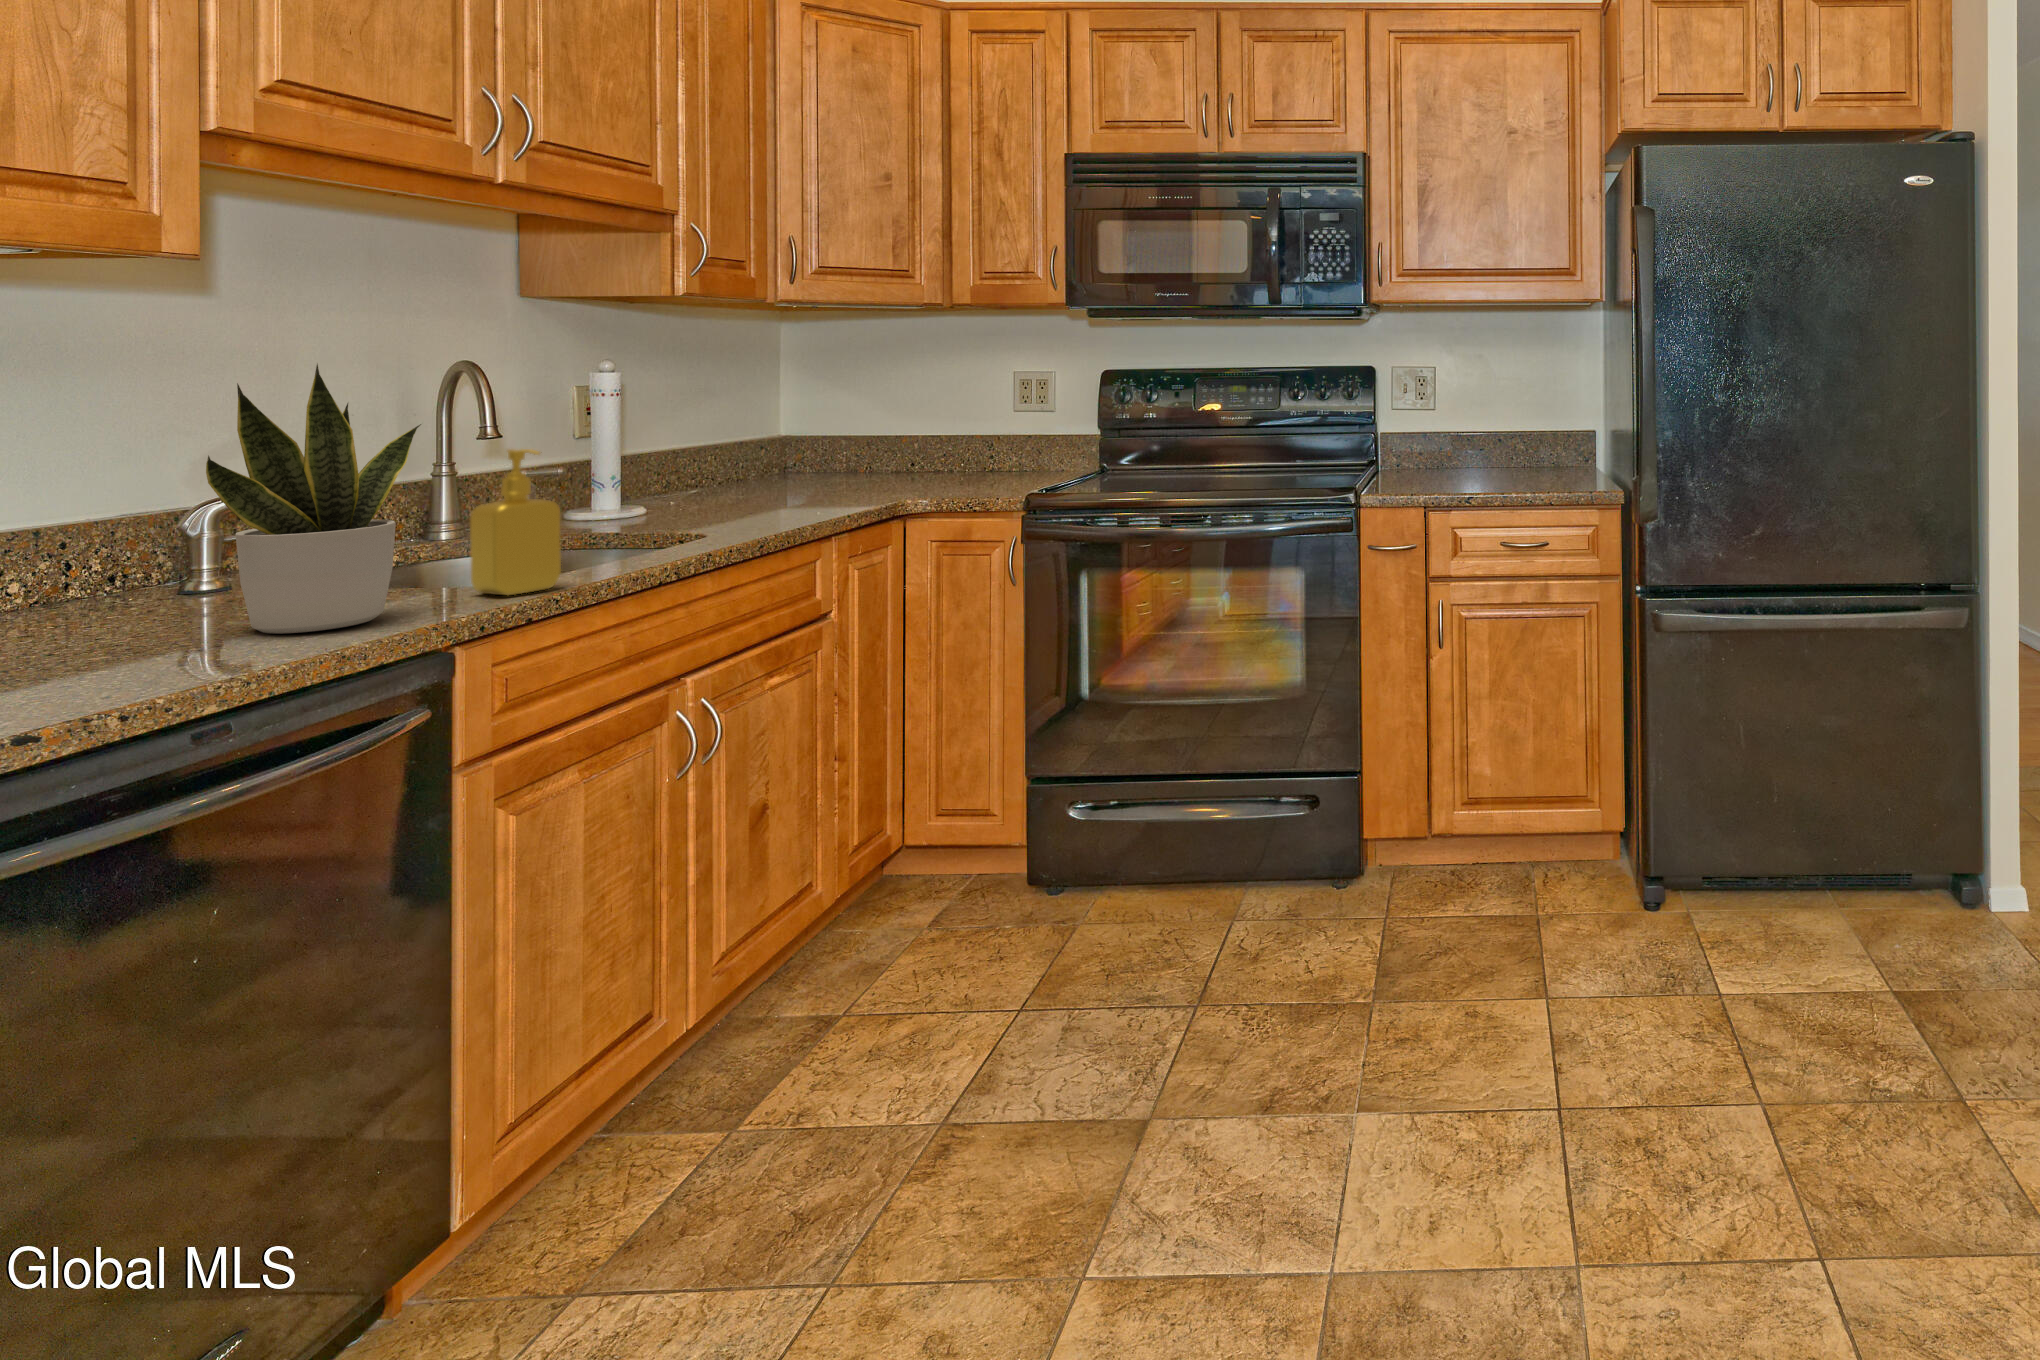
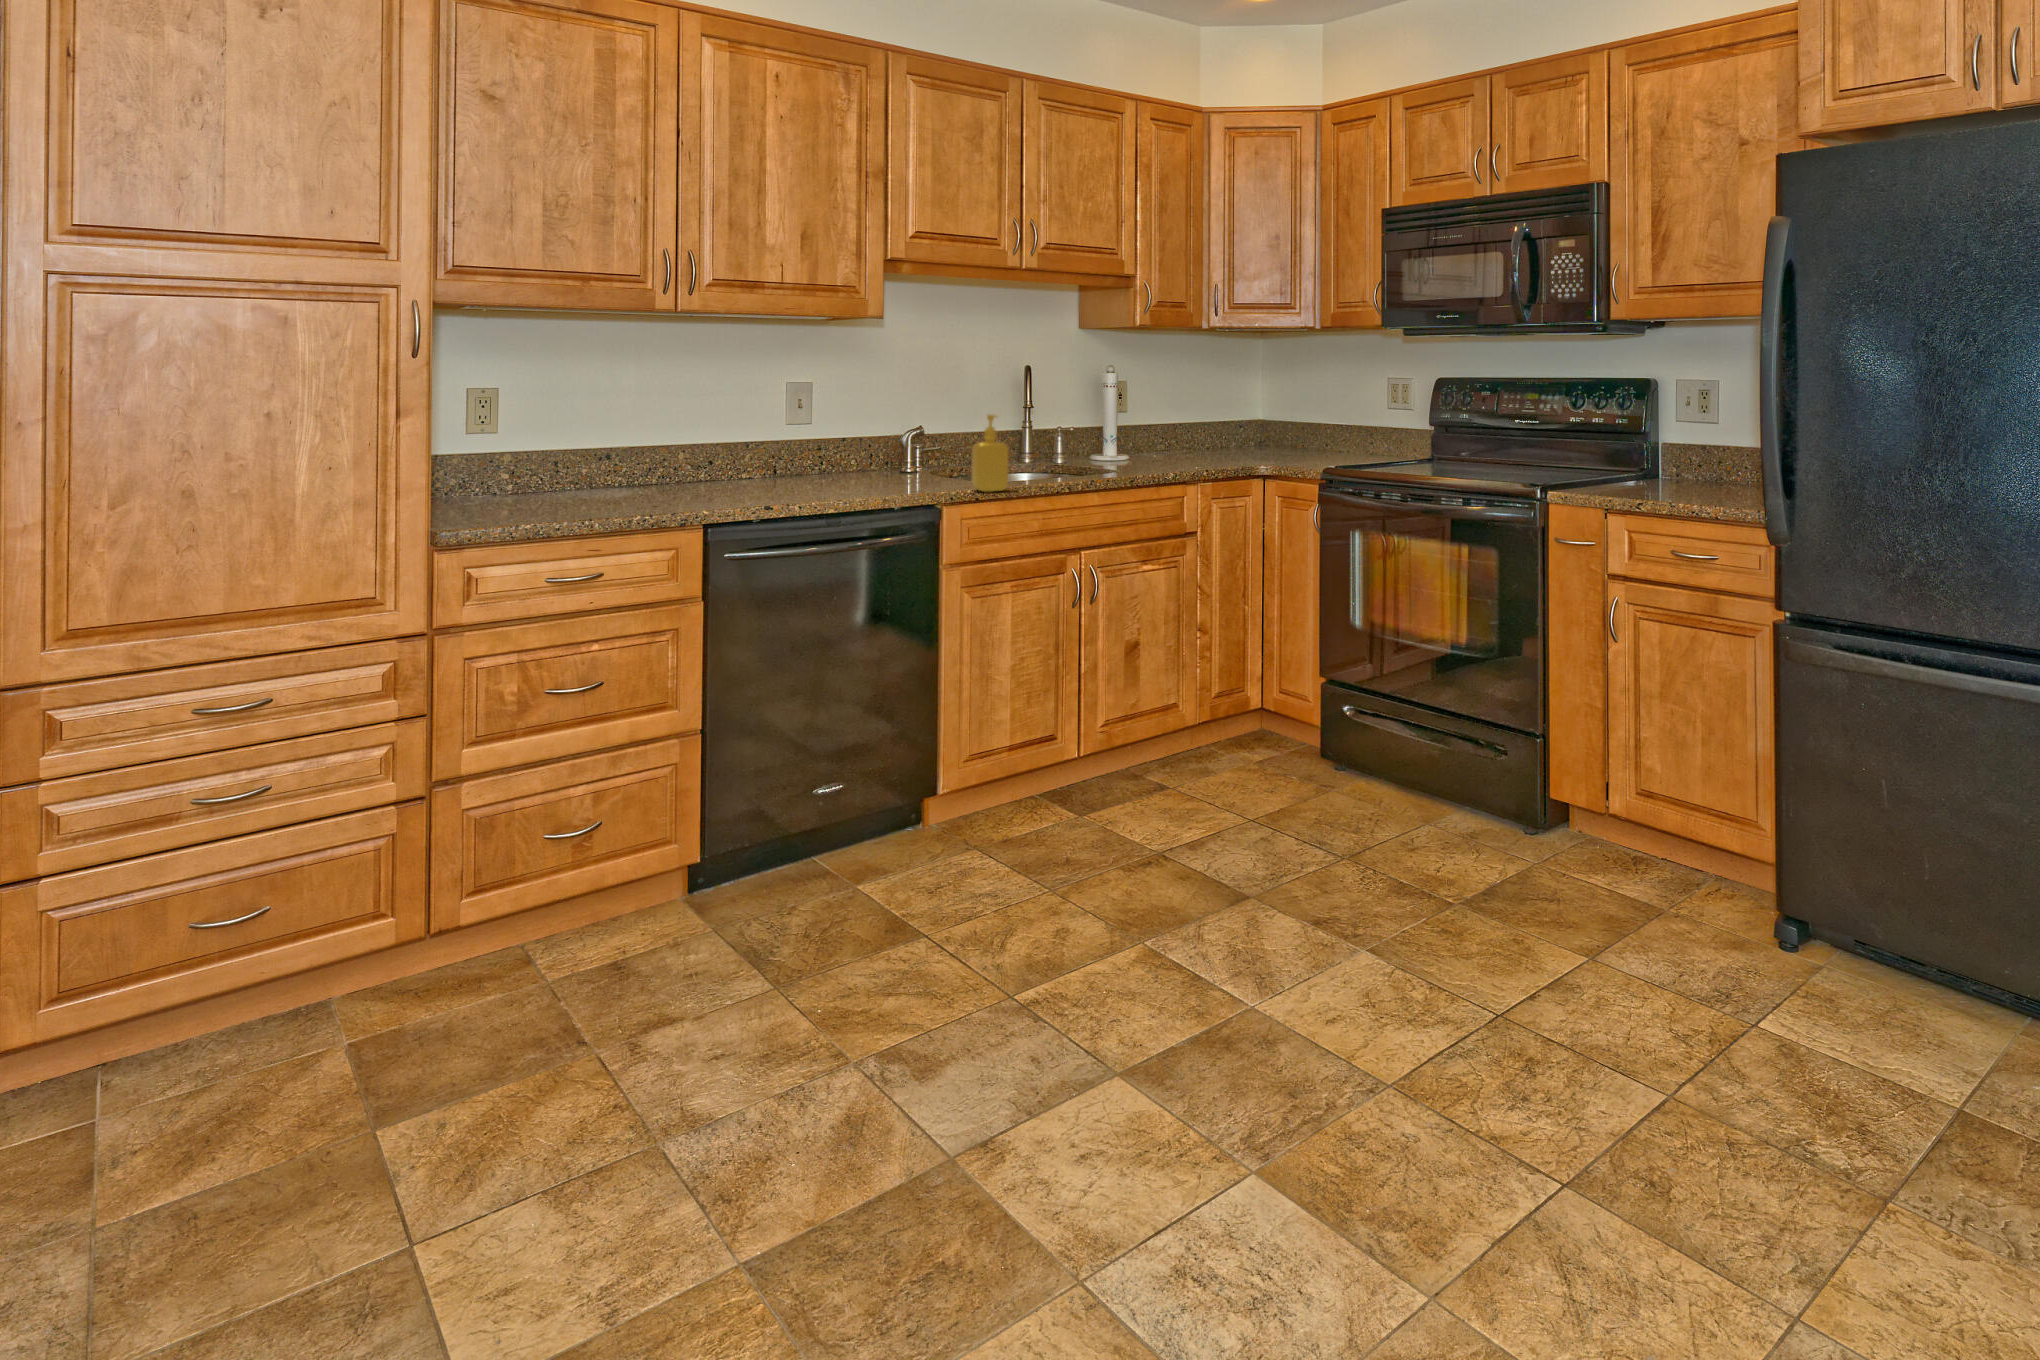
potted plant: present [206,364,421,634] -> none [860,367,949,495]

